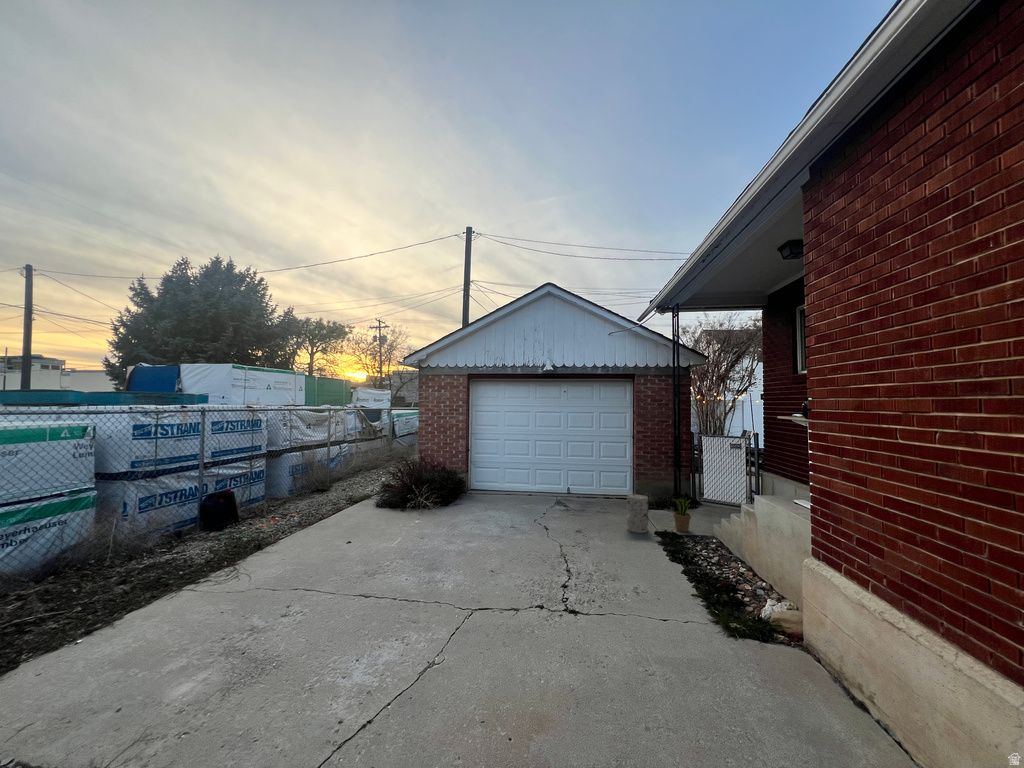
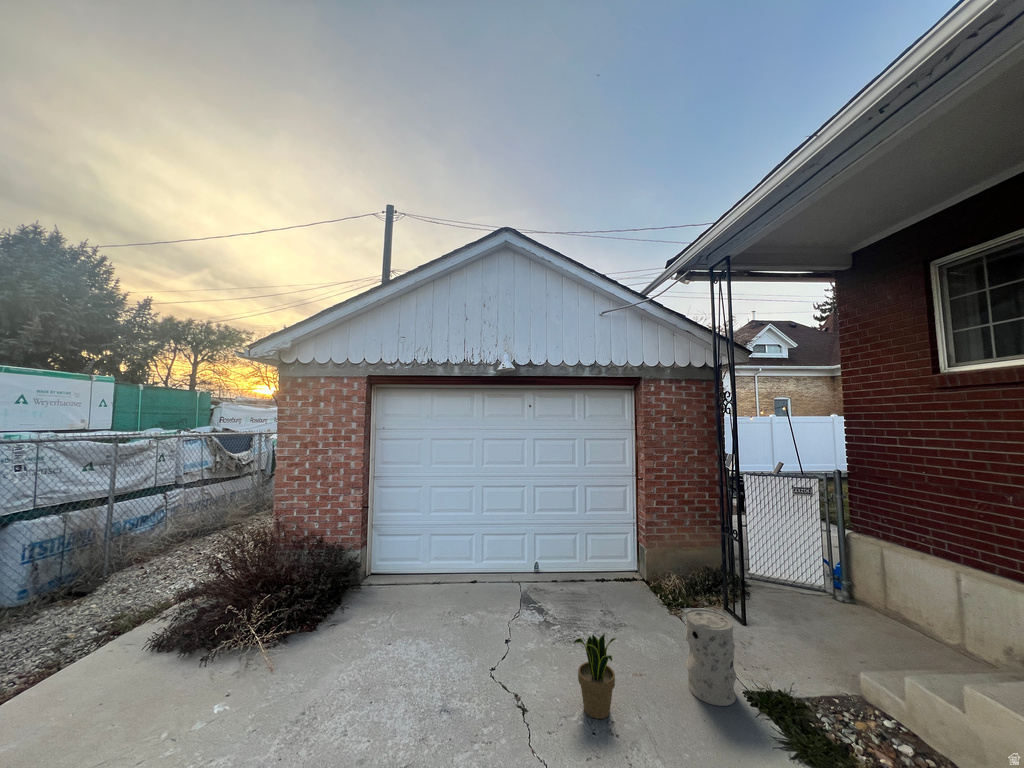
potted plant: present [672,497,691,532] -> present [574,634,616,719]

